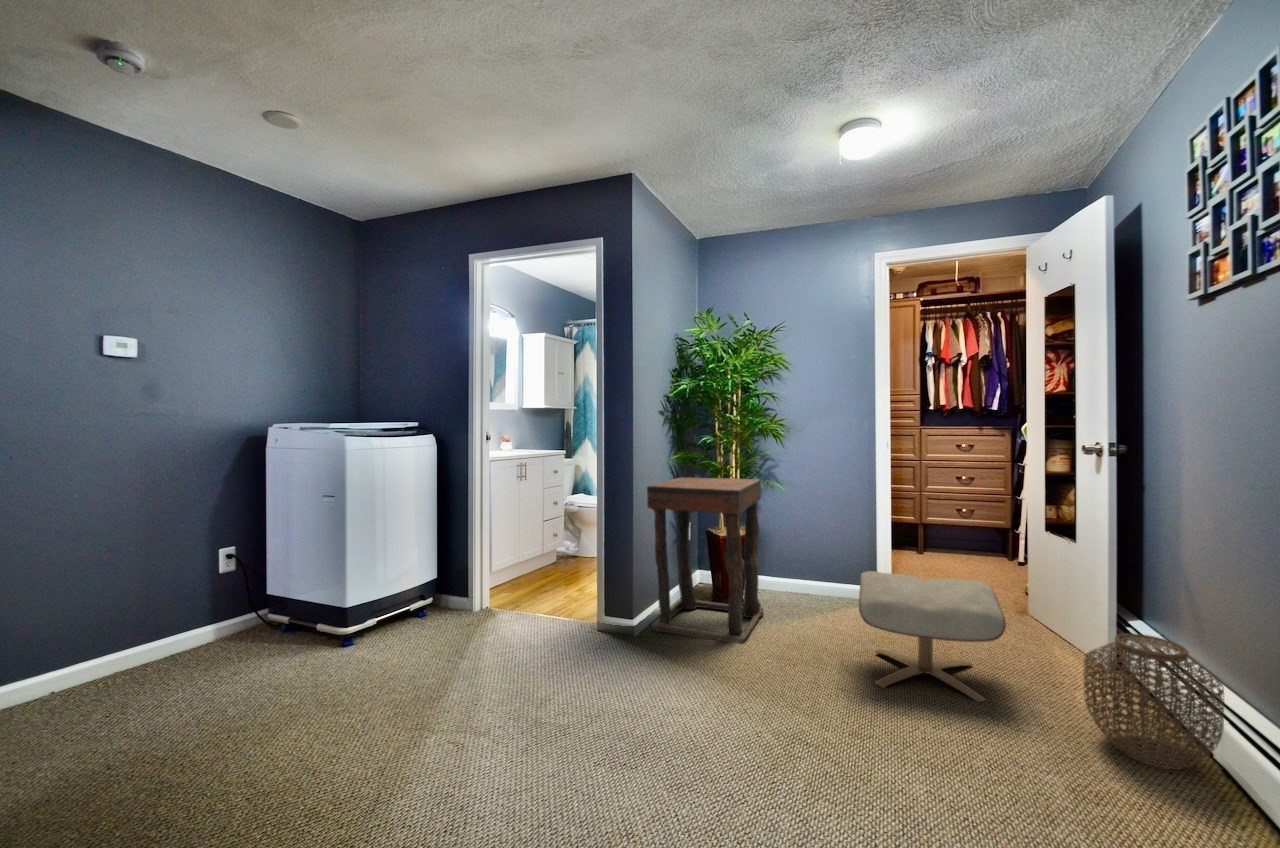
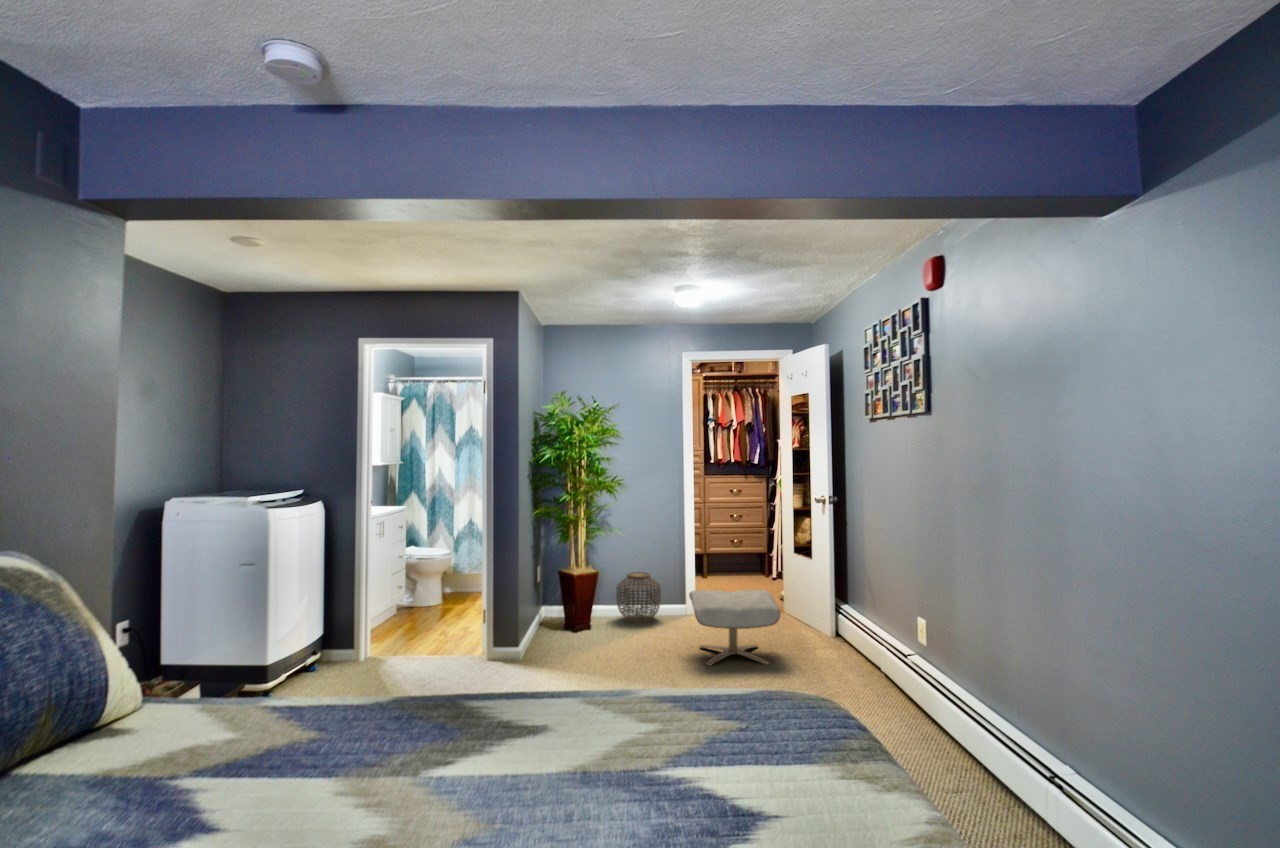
side table: present [647,477,764,643] -> none [530,528,612,655]
woven basket: present [1084,634,1224,770] -> present [616,572,661,623]

